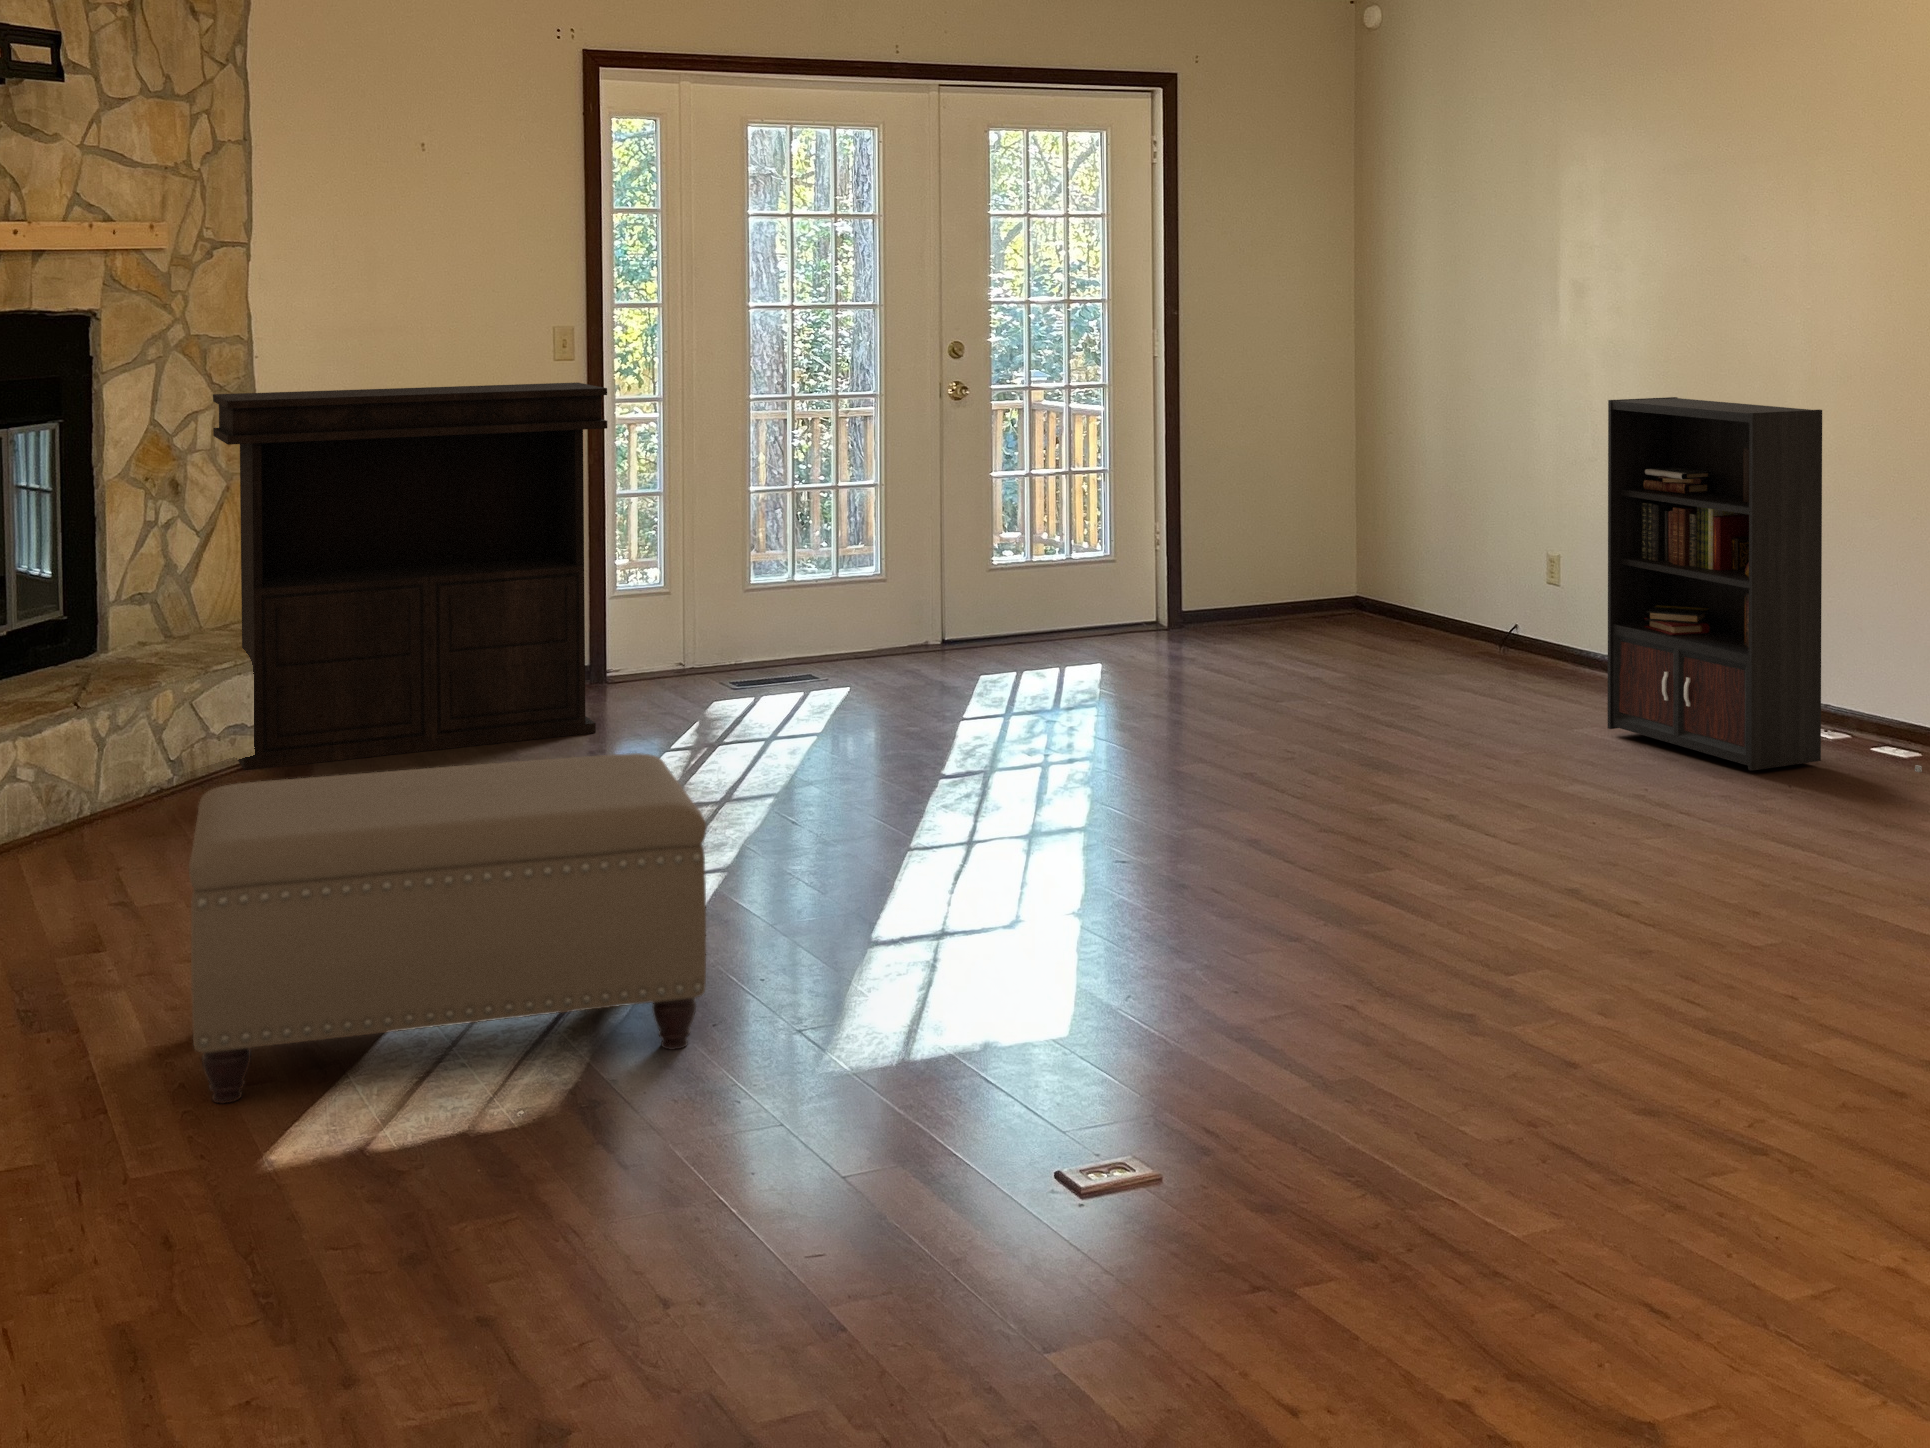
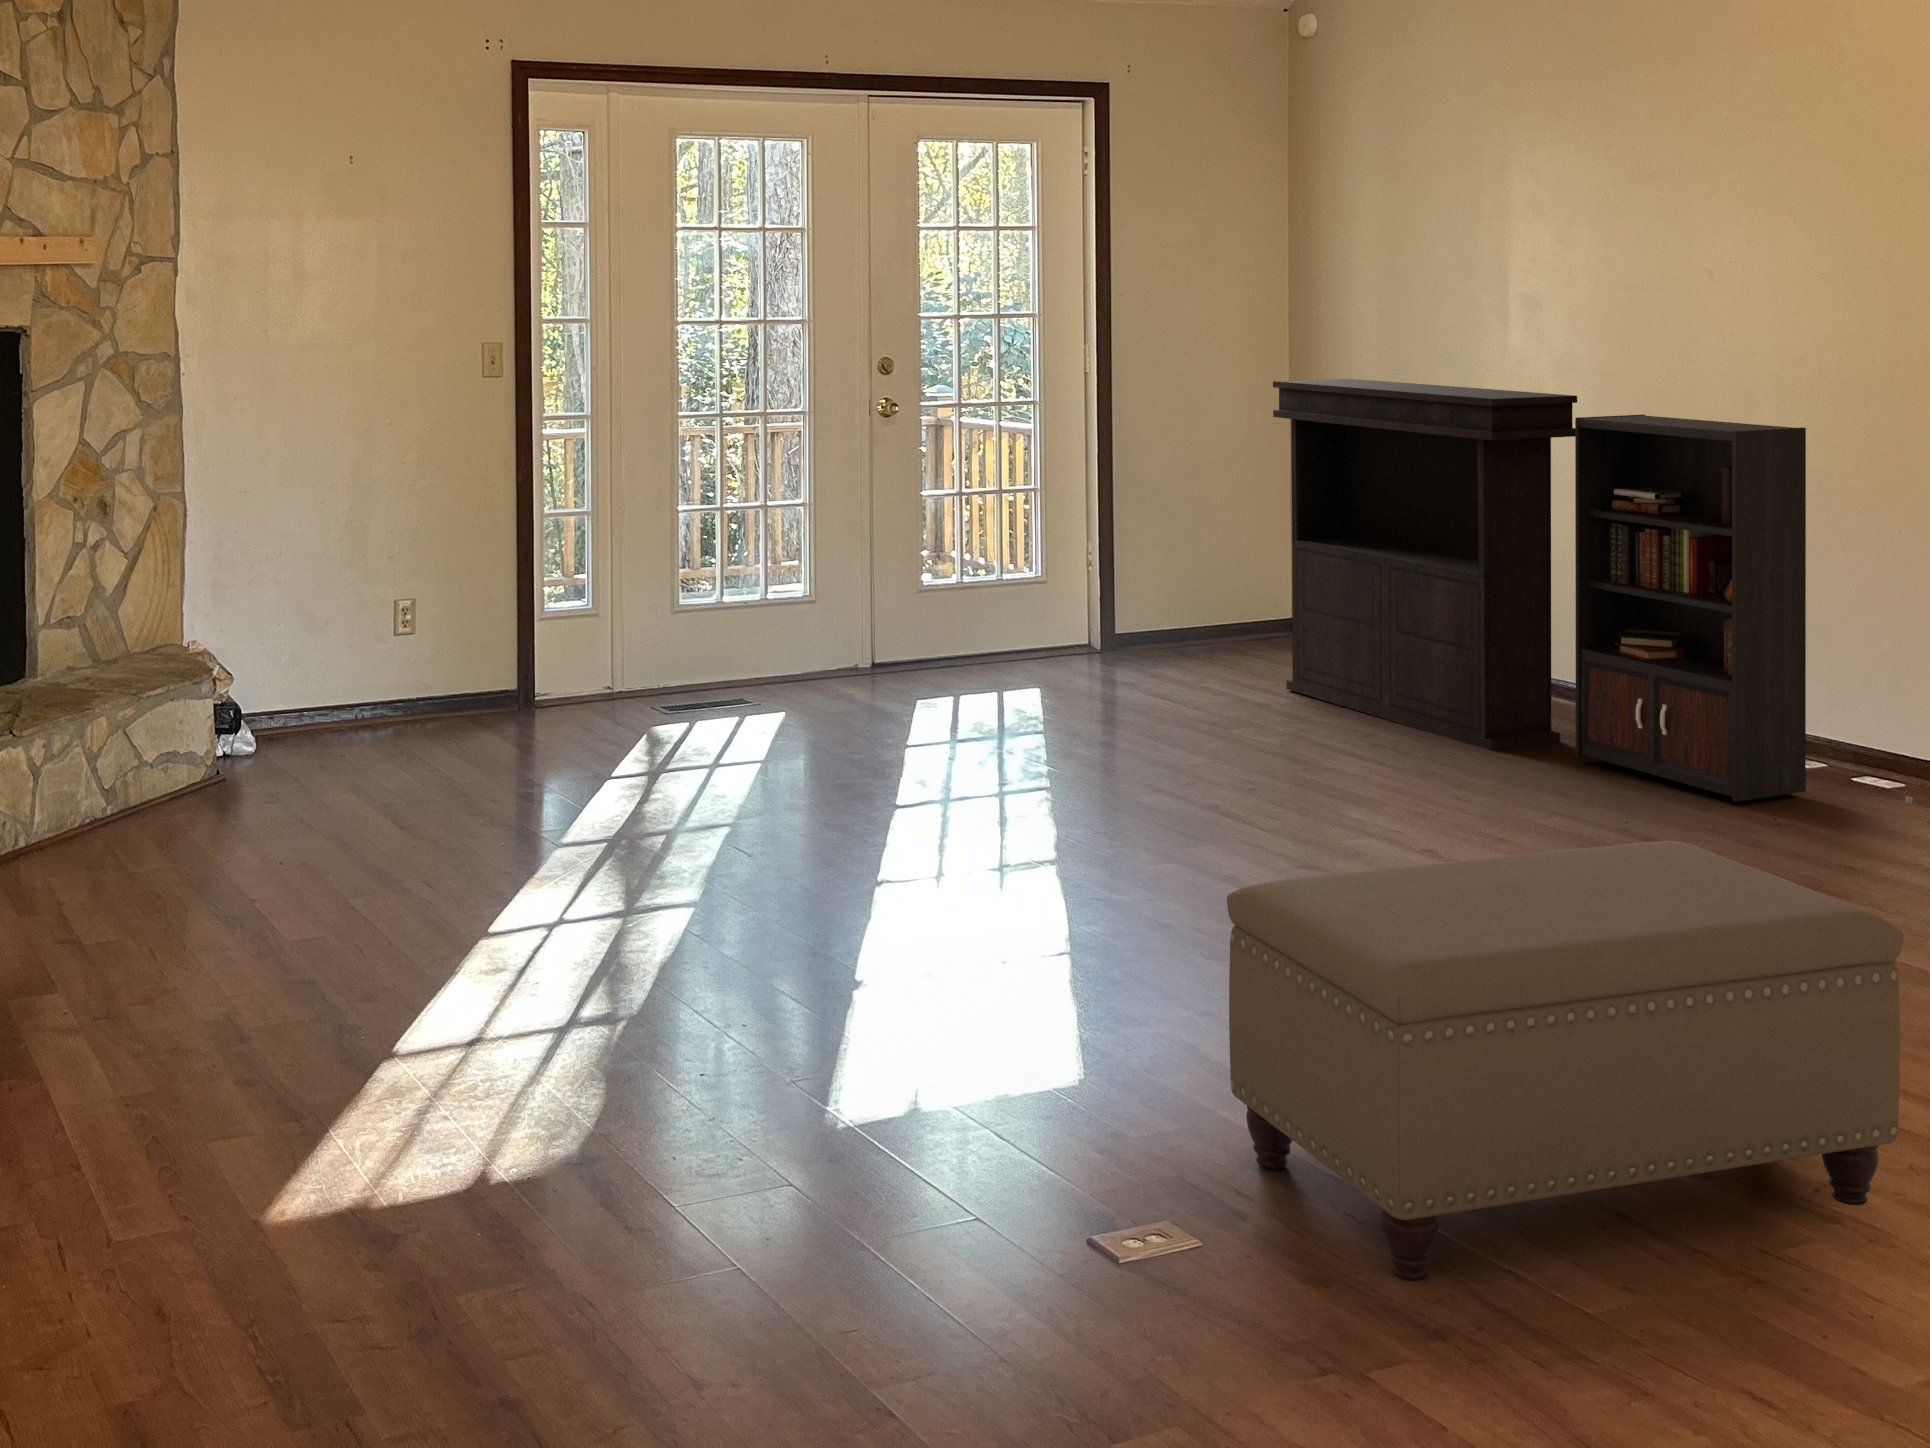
console table: present [213,382,607,770] -> present [1273,379,1577,750]
ottoman: present [189,753,706,1103] -> present [1227,841,1903,1280]

